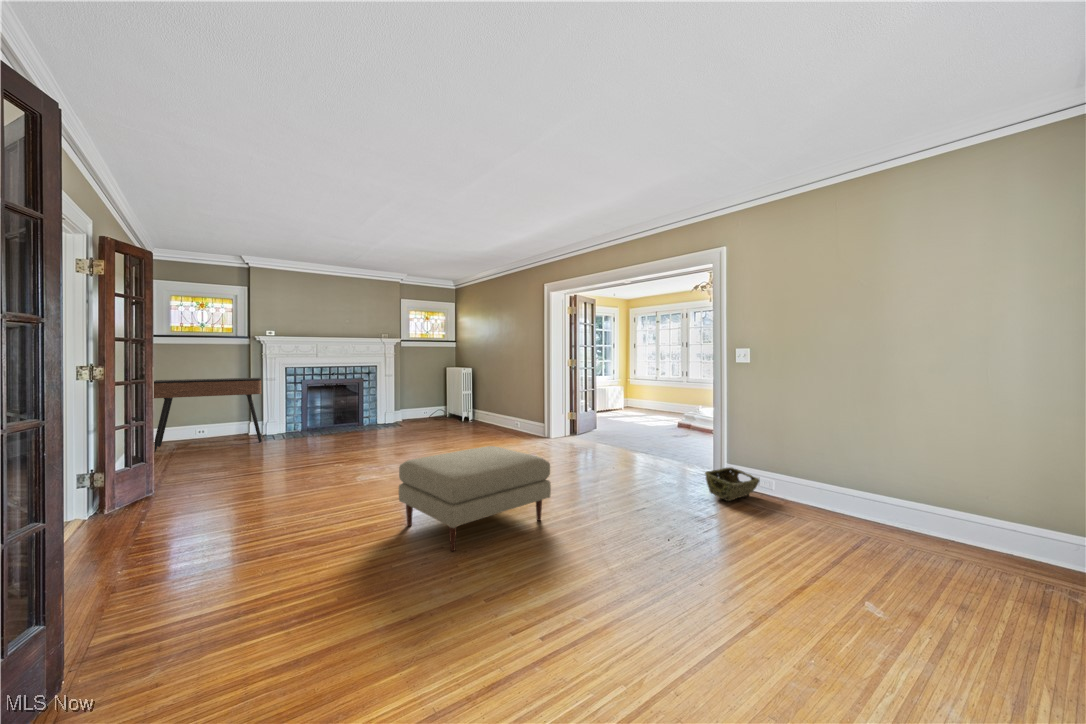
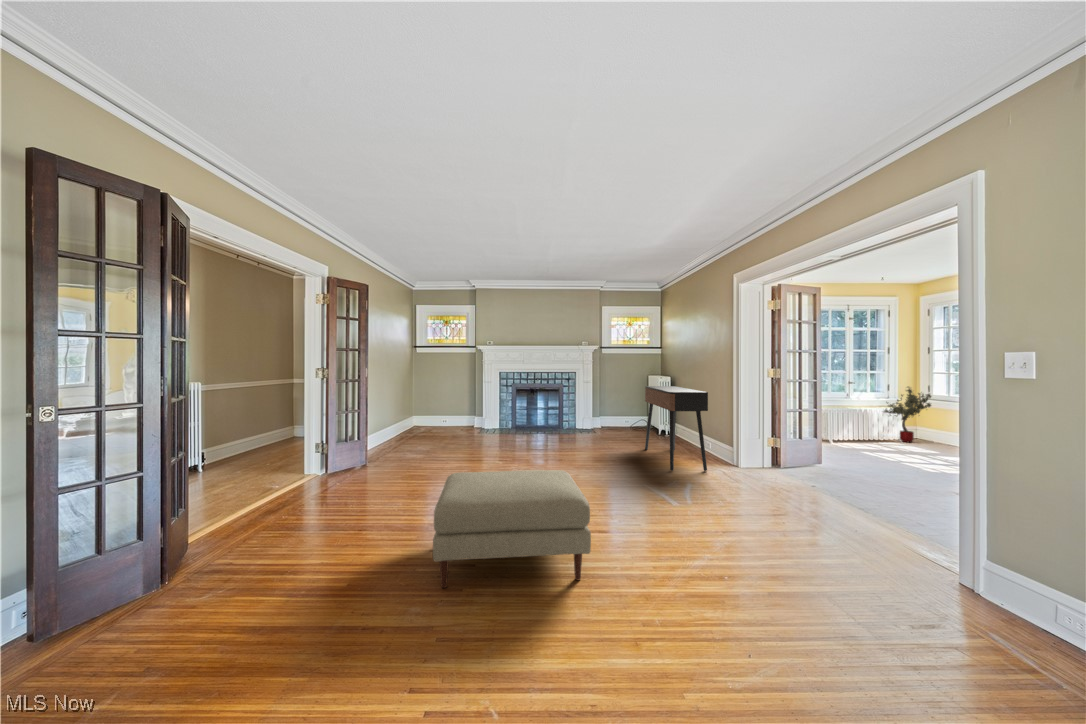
potted tree: none [613,371,638,410] -> present [884,387,931,442]
console table: present [154,378,262,452] -> present [645,386,708,471]
woven basket: present [705,467,759,501] -> none [900,582,1059,662]

